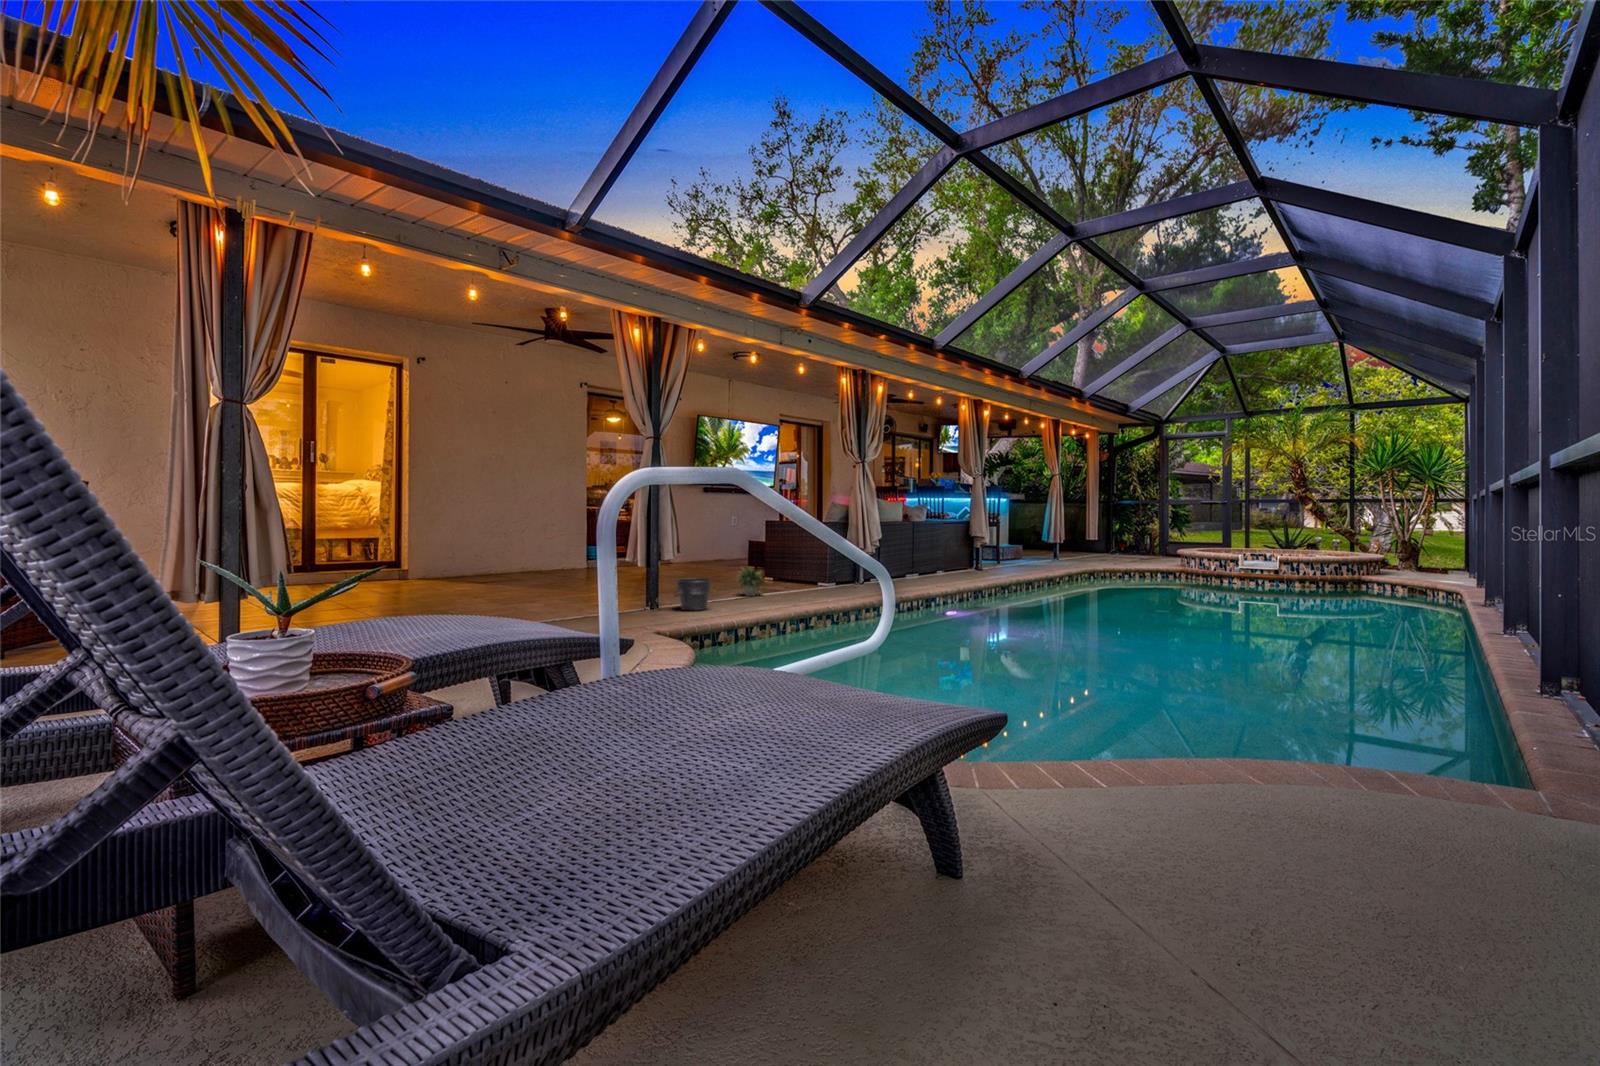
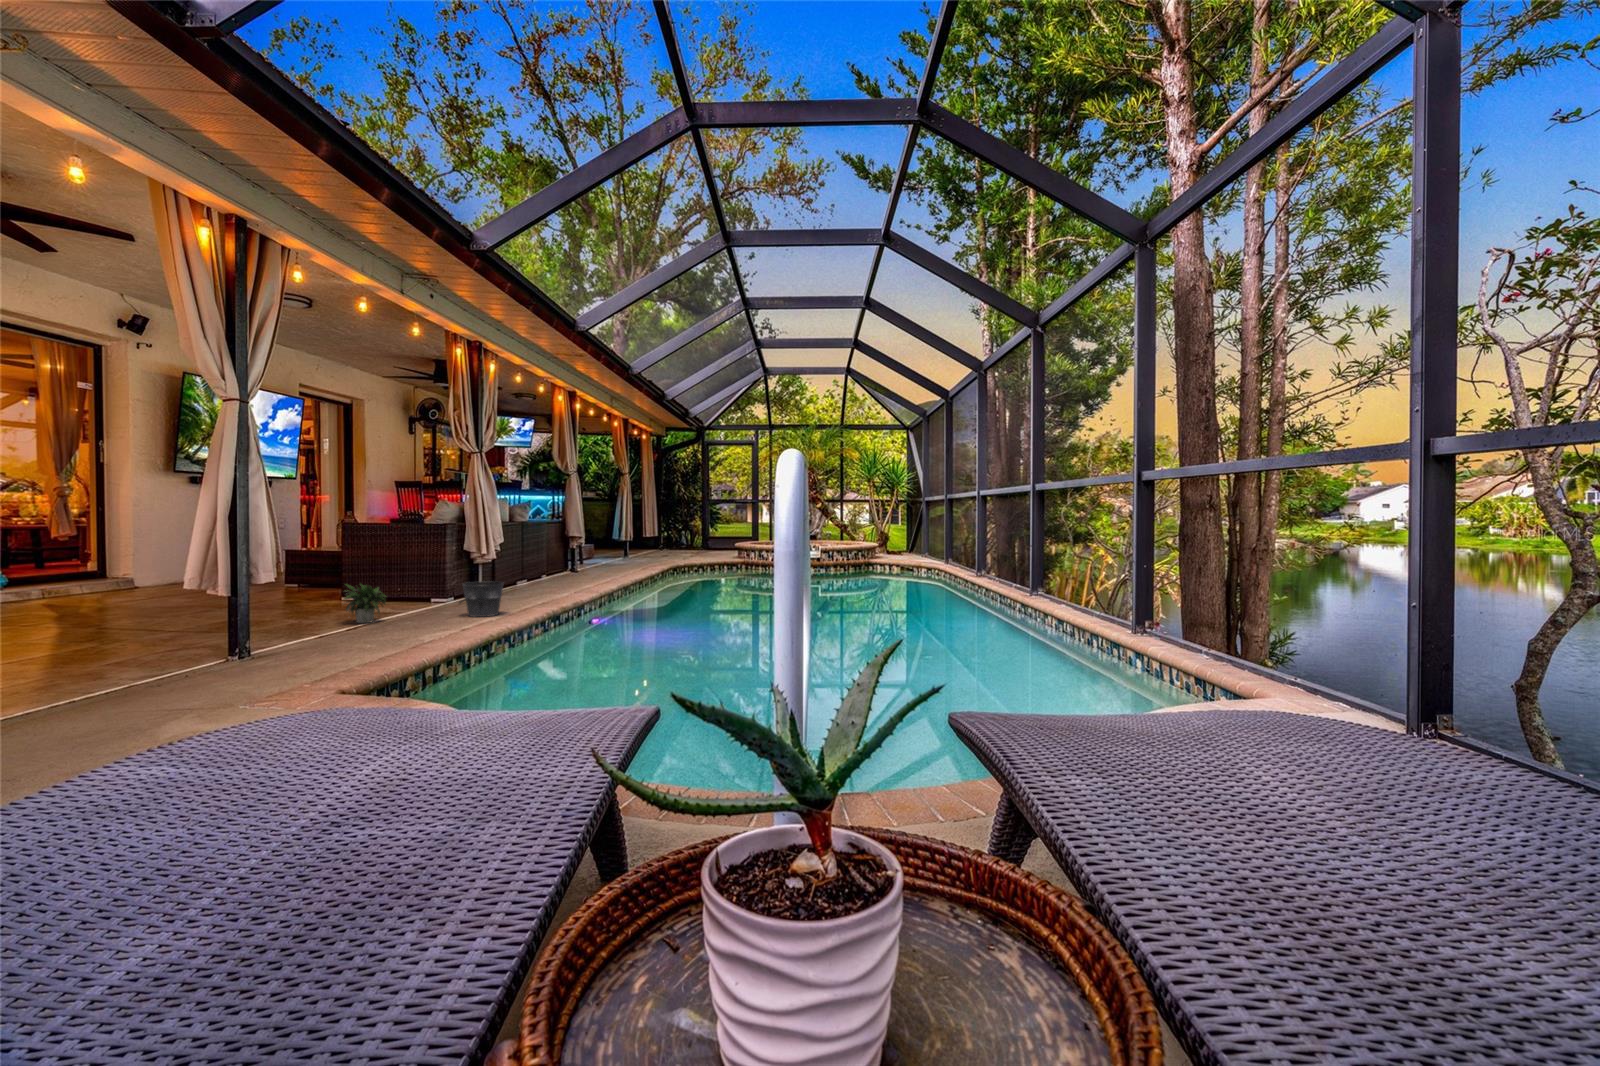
bucket: present [674,578,711,610] -> present [459,581,503,617]

